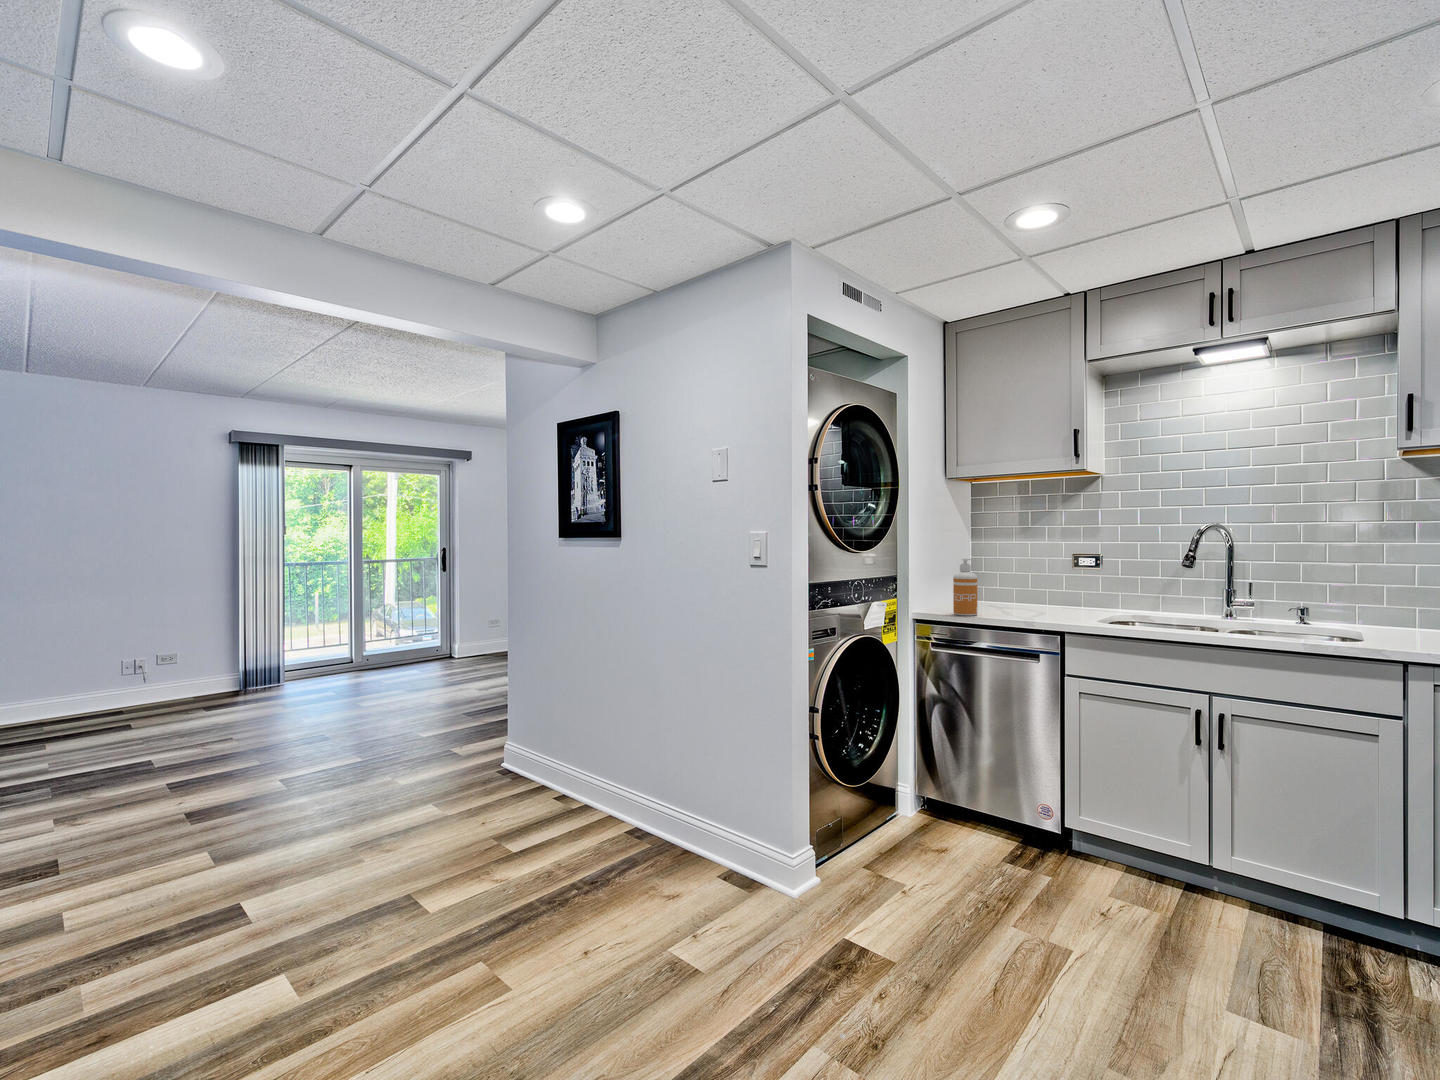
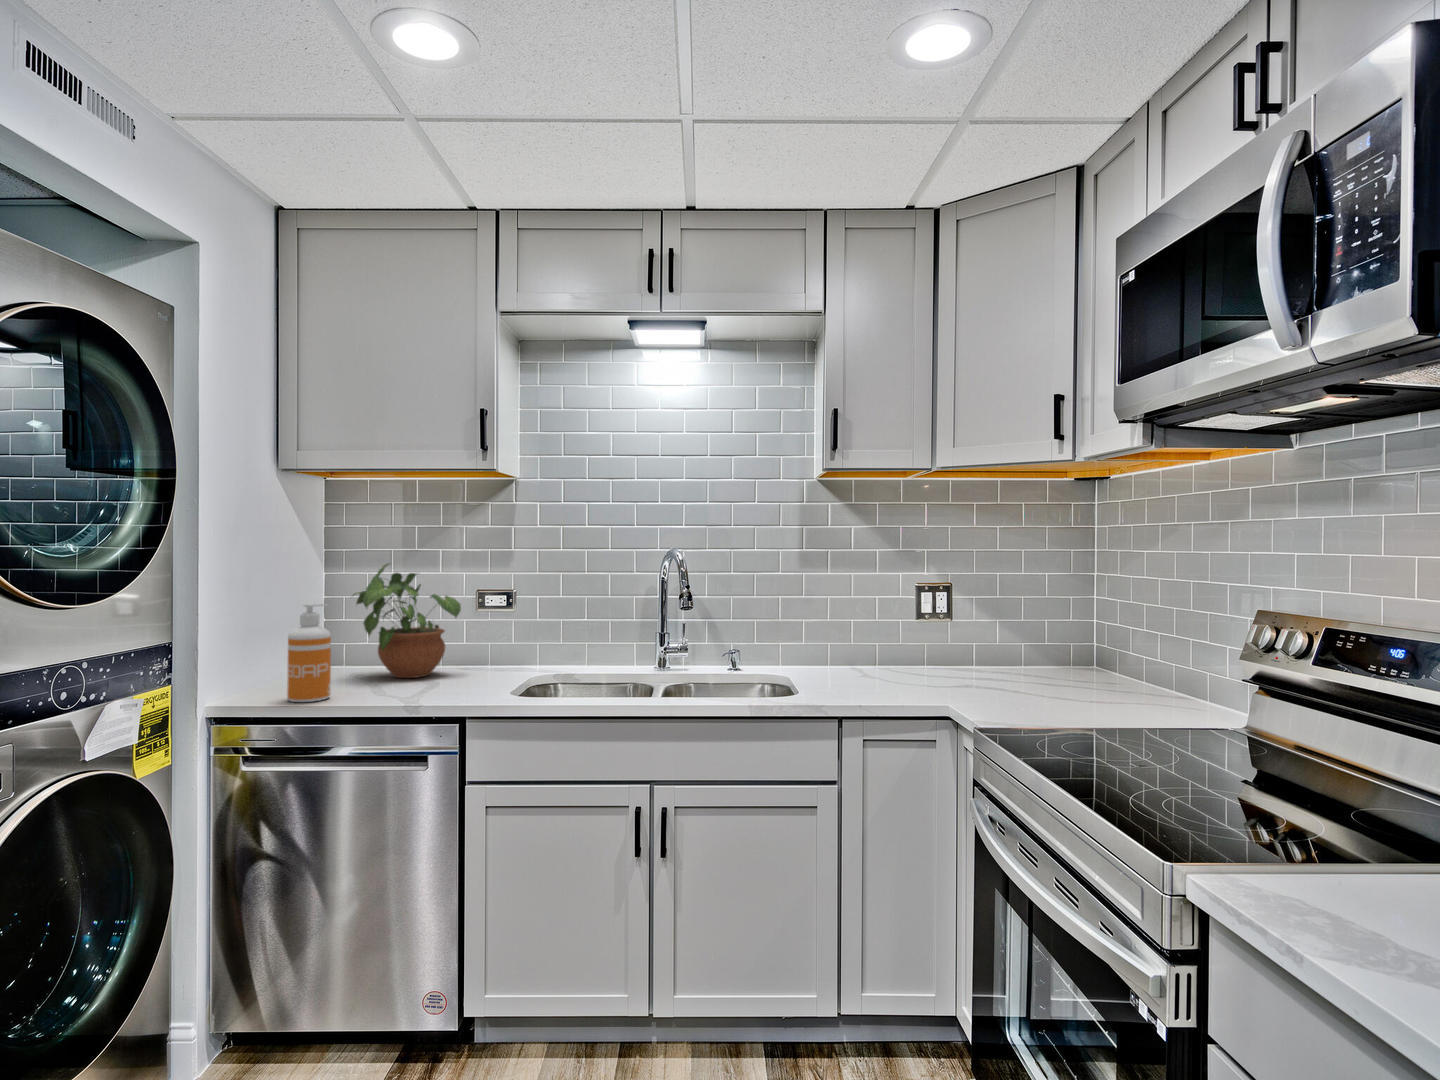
potted plant: none [987,537,1061,611] -> present [354,563,461,678]

